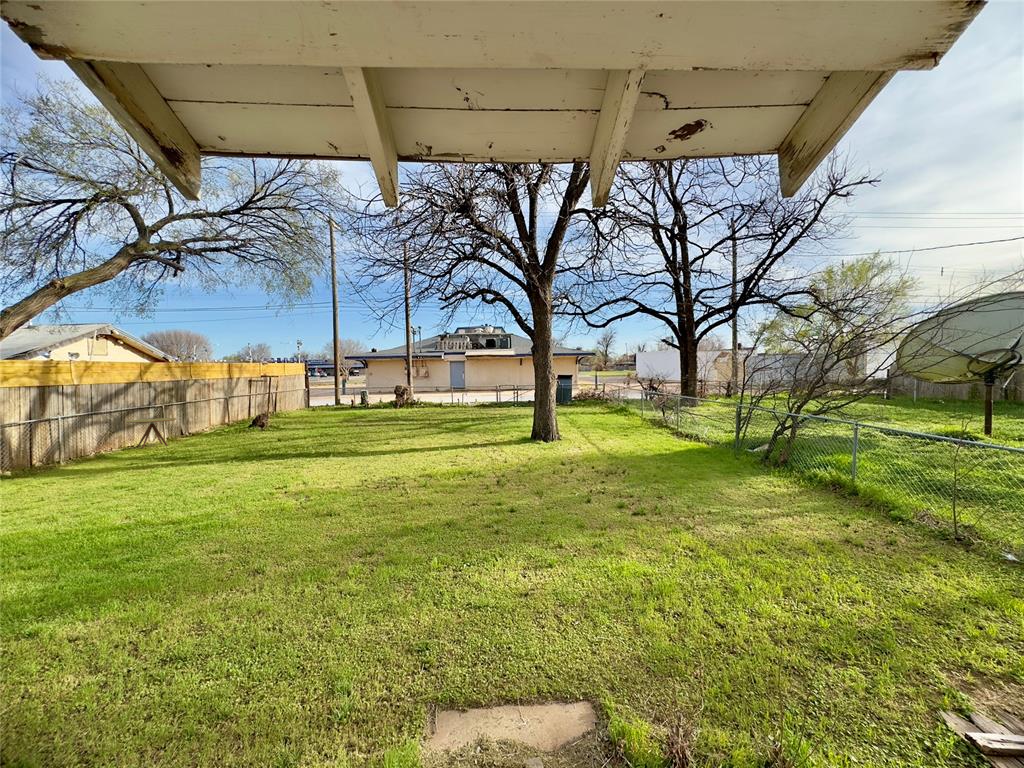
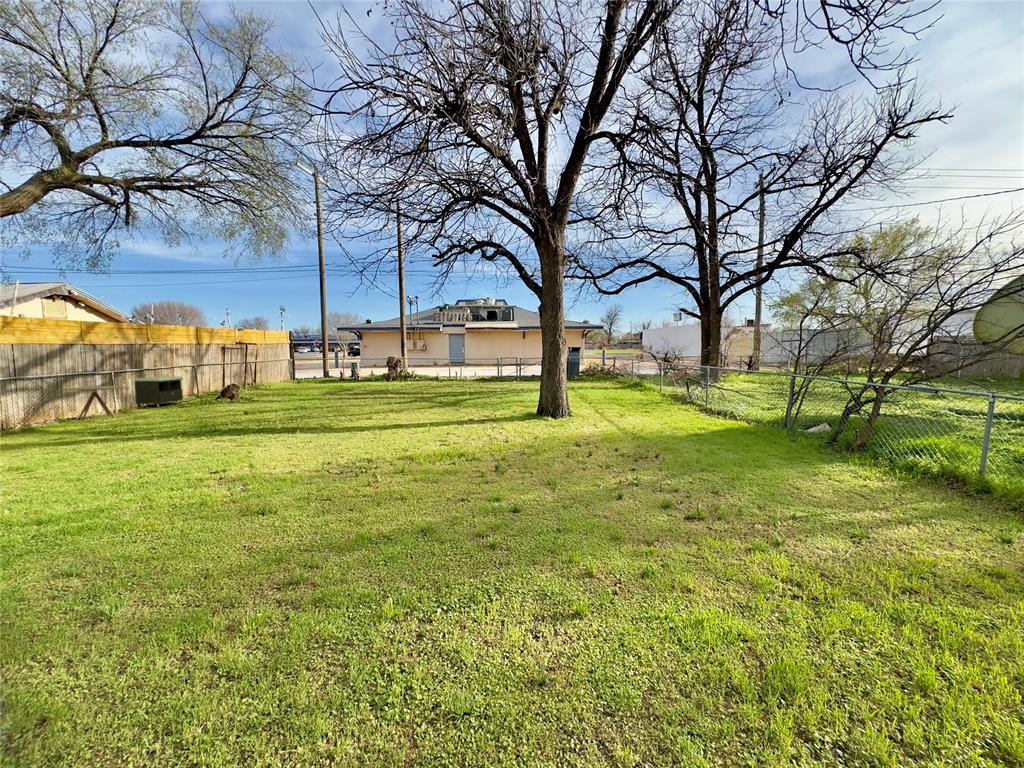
storage bench: none [179,408,219,436] -> present [135,376,183,407]

